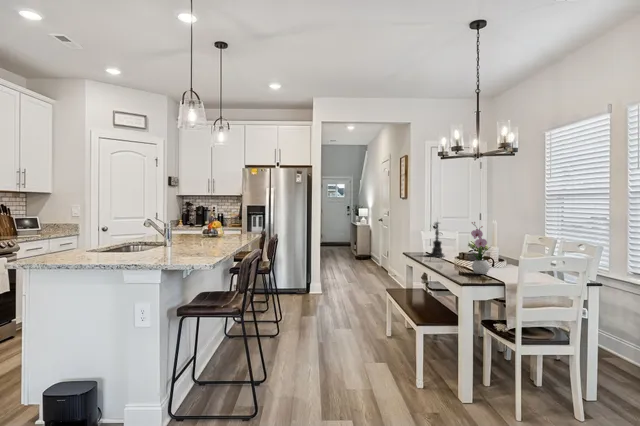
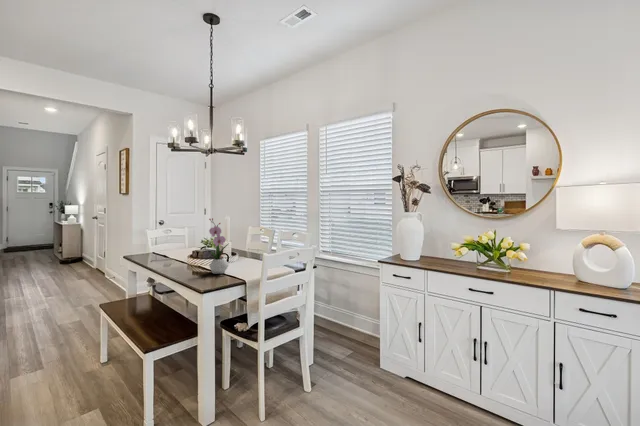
candle holder: present [427,222,444,257] -> none [151,214,180,258]

